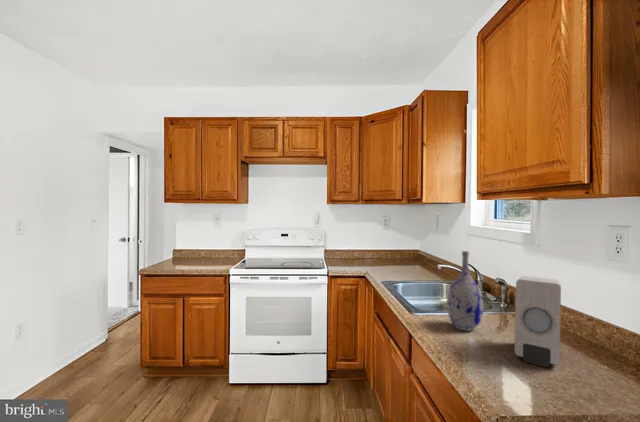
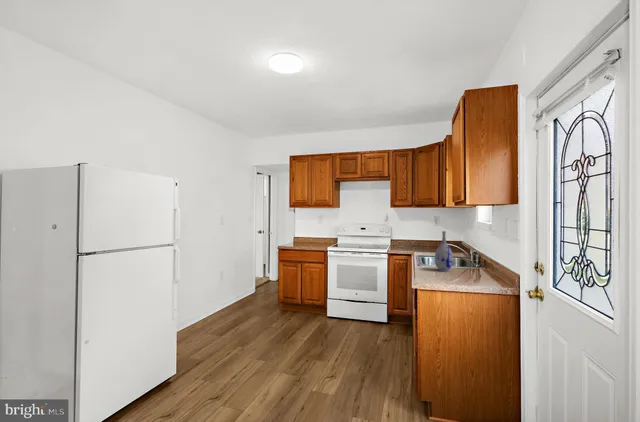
soap dispenser: present [515,276,561,367] -> none [454,242,483,280]

